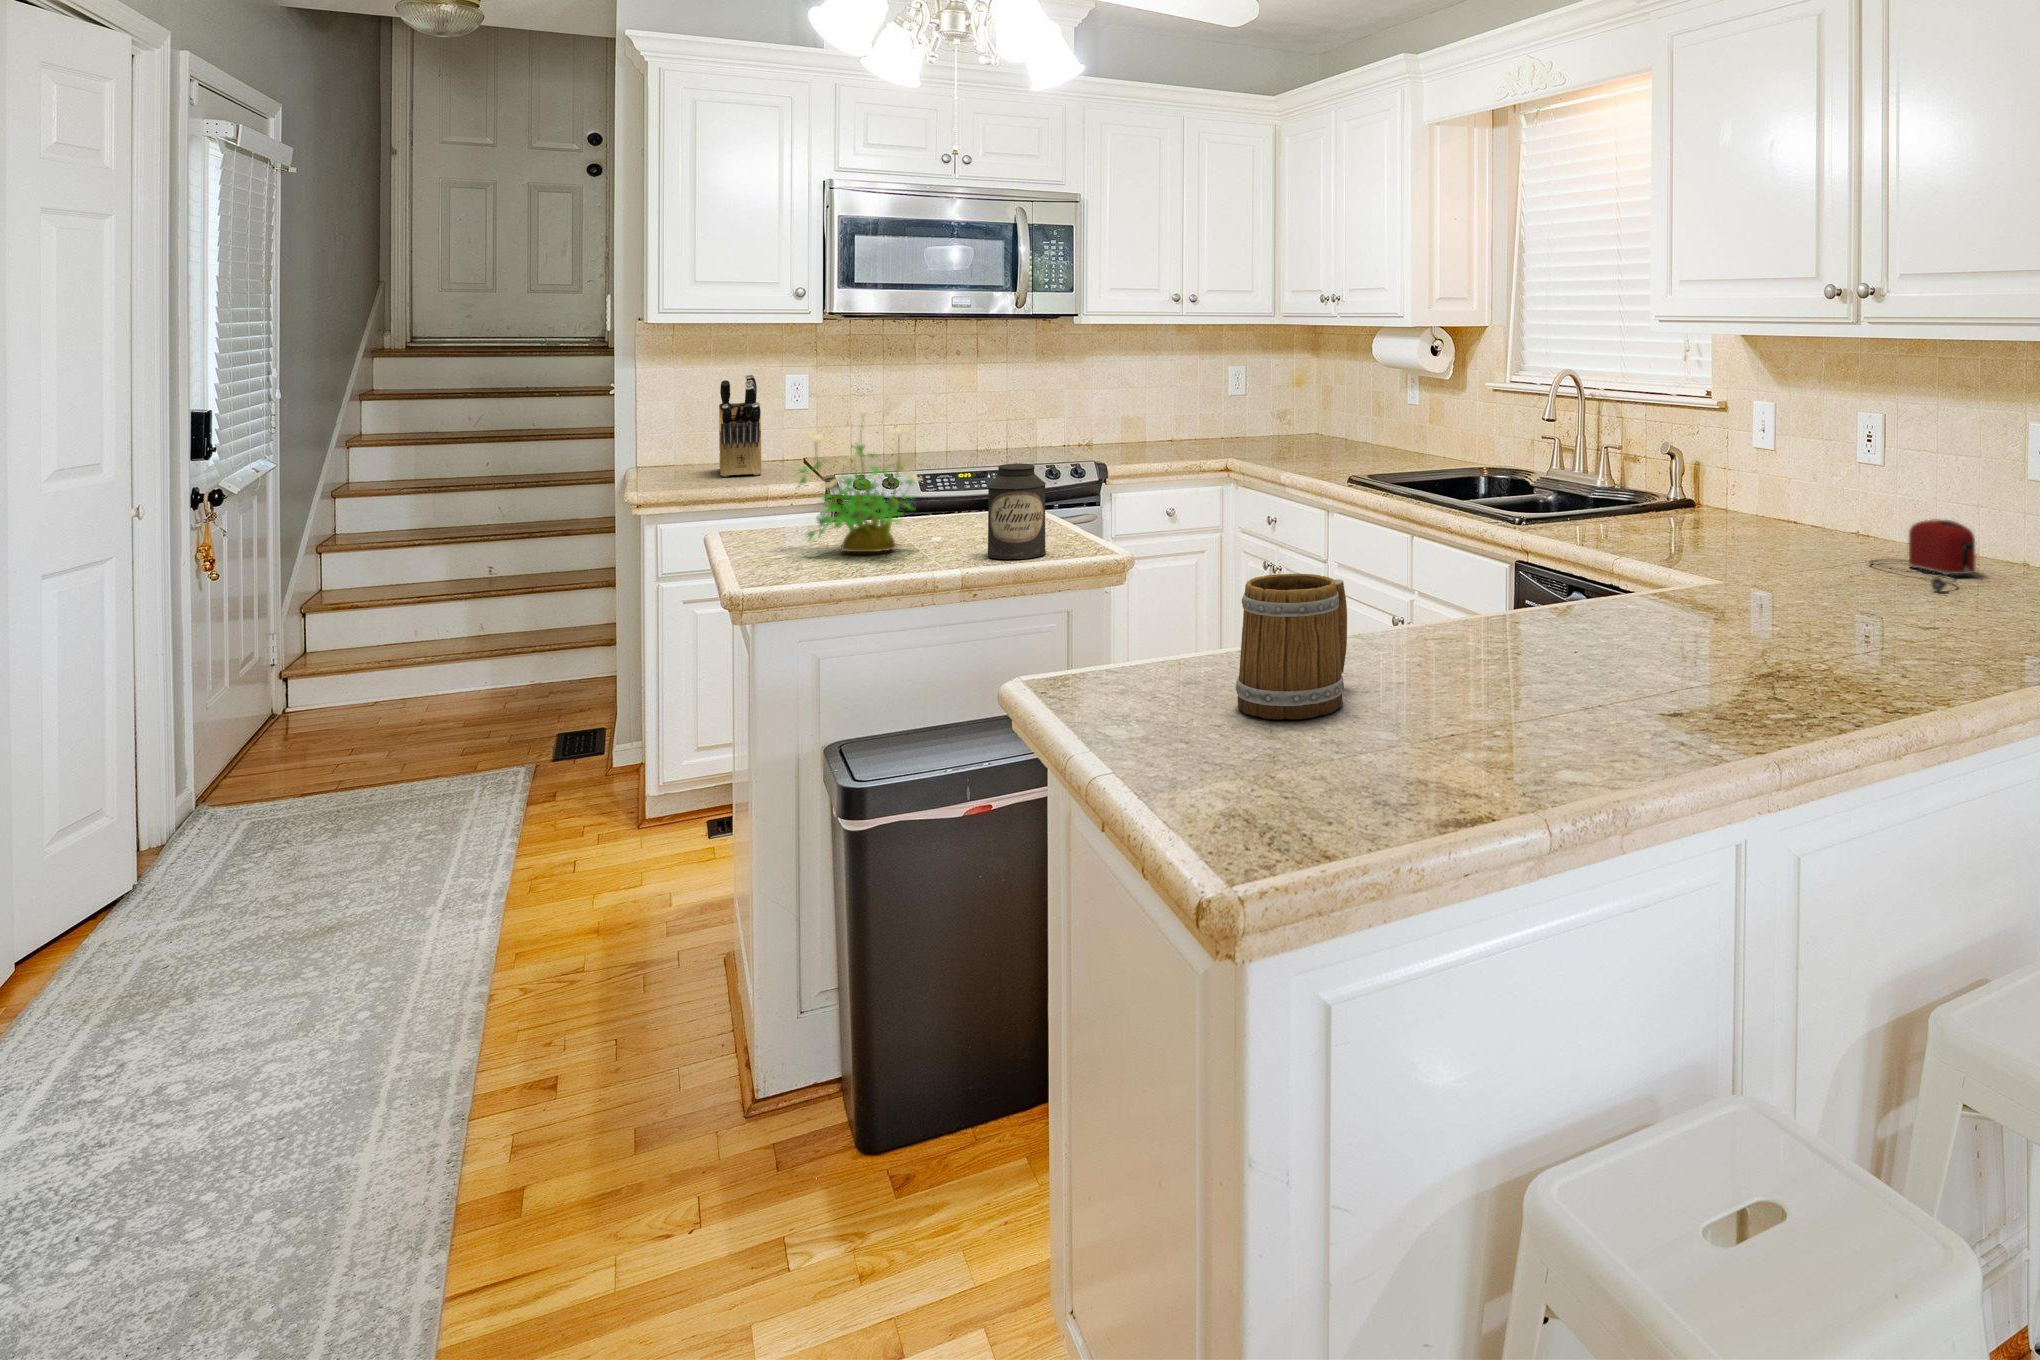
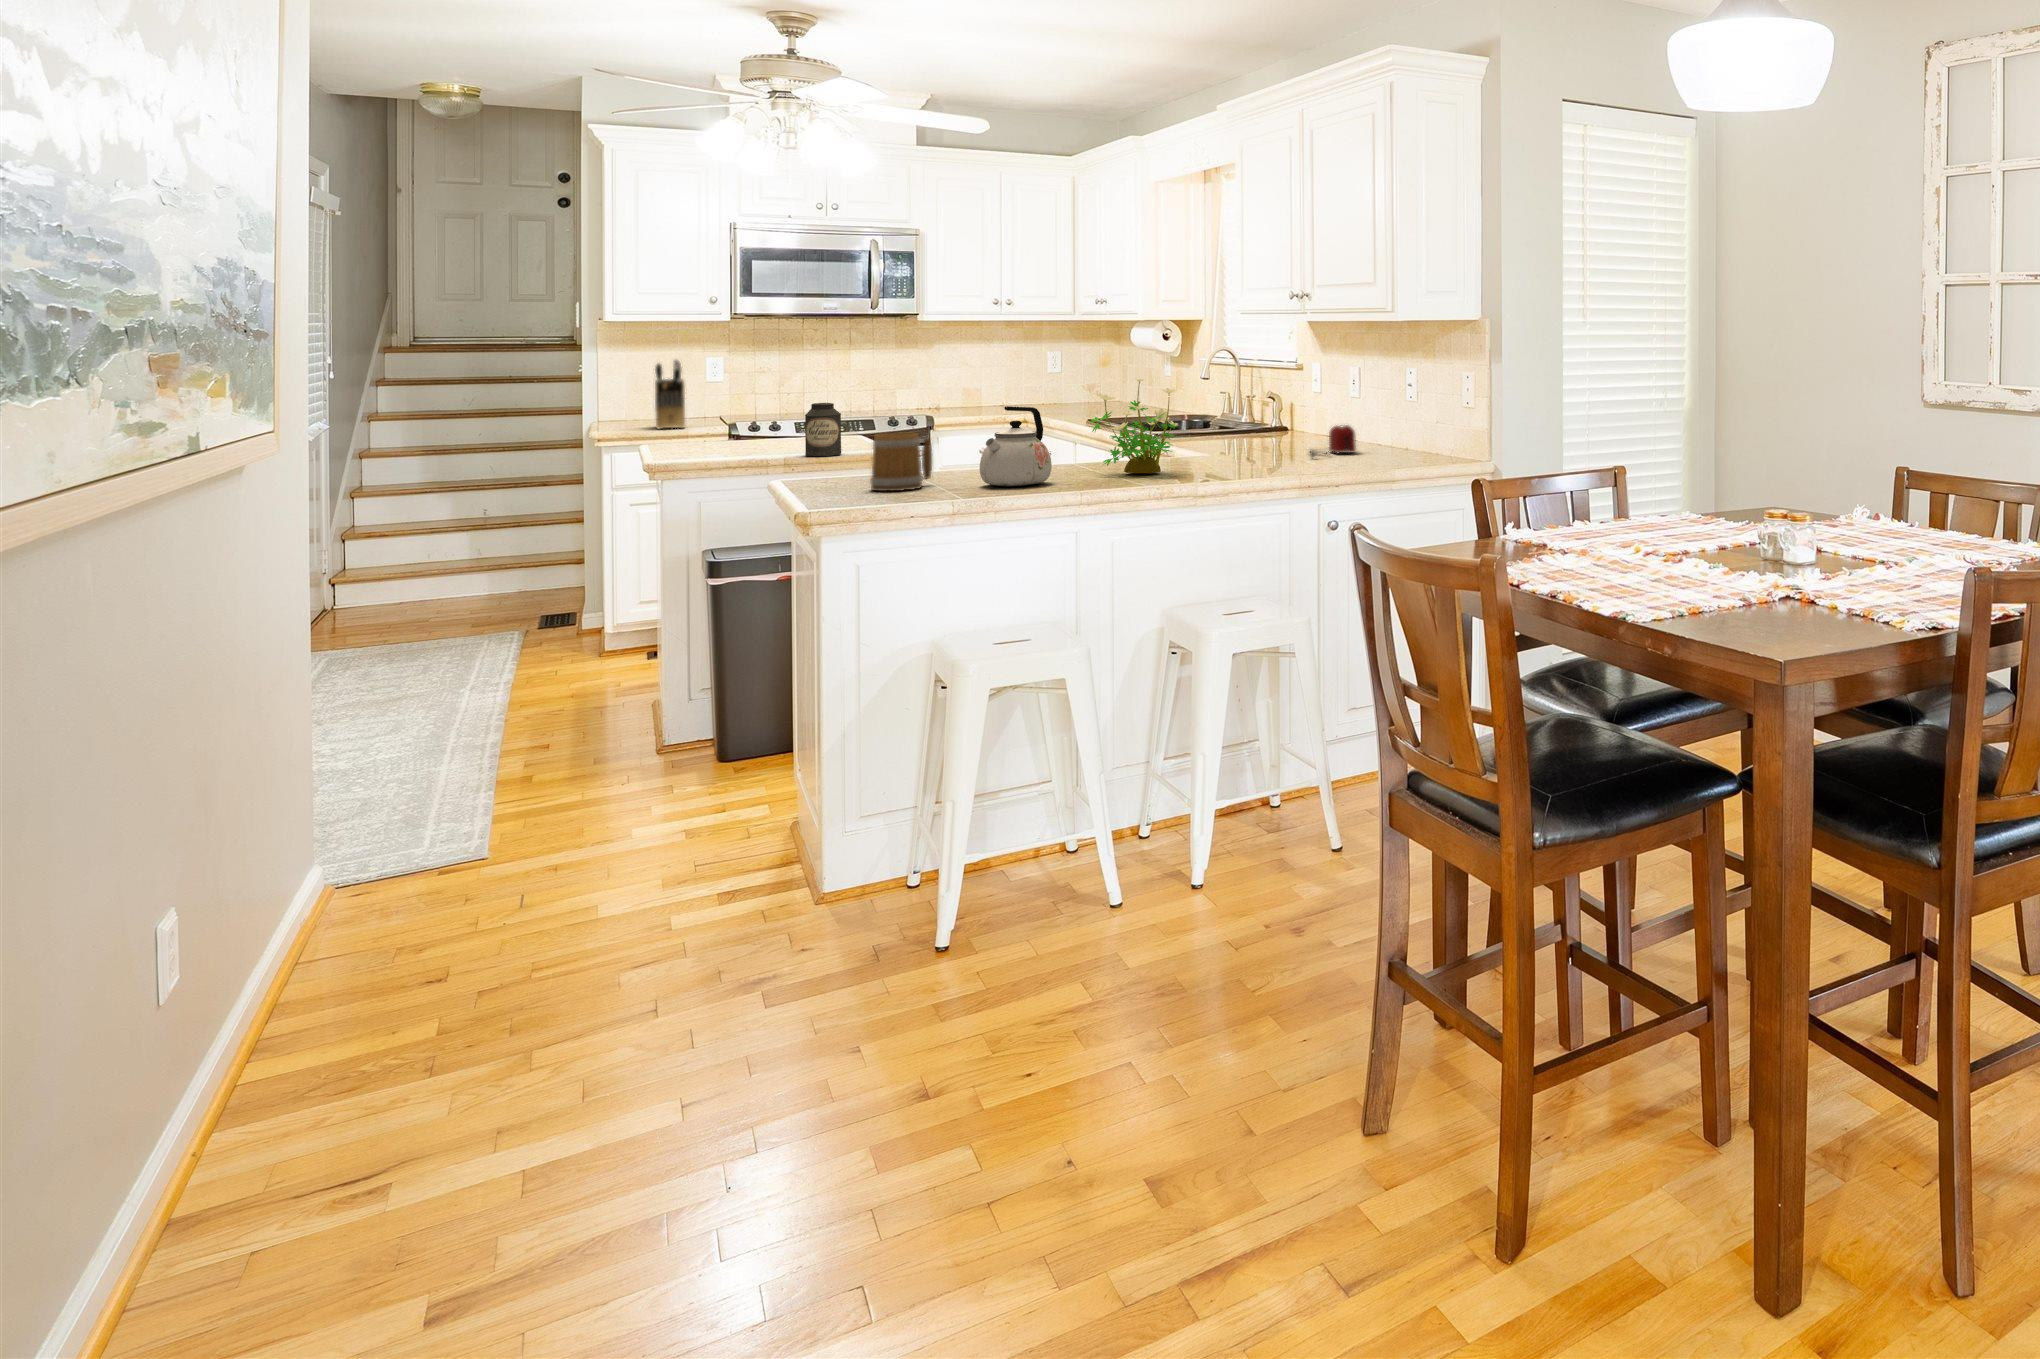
potted plant: present [799,413,920,552] -> present [1090,379,1178,473]
kettle: none [1460,517,1608,702] -> present [980,406,1052,486]

